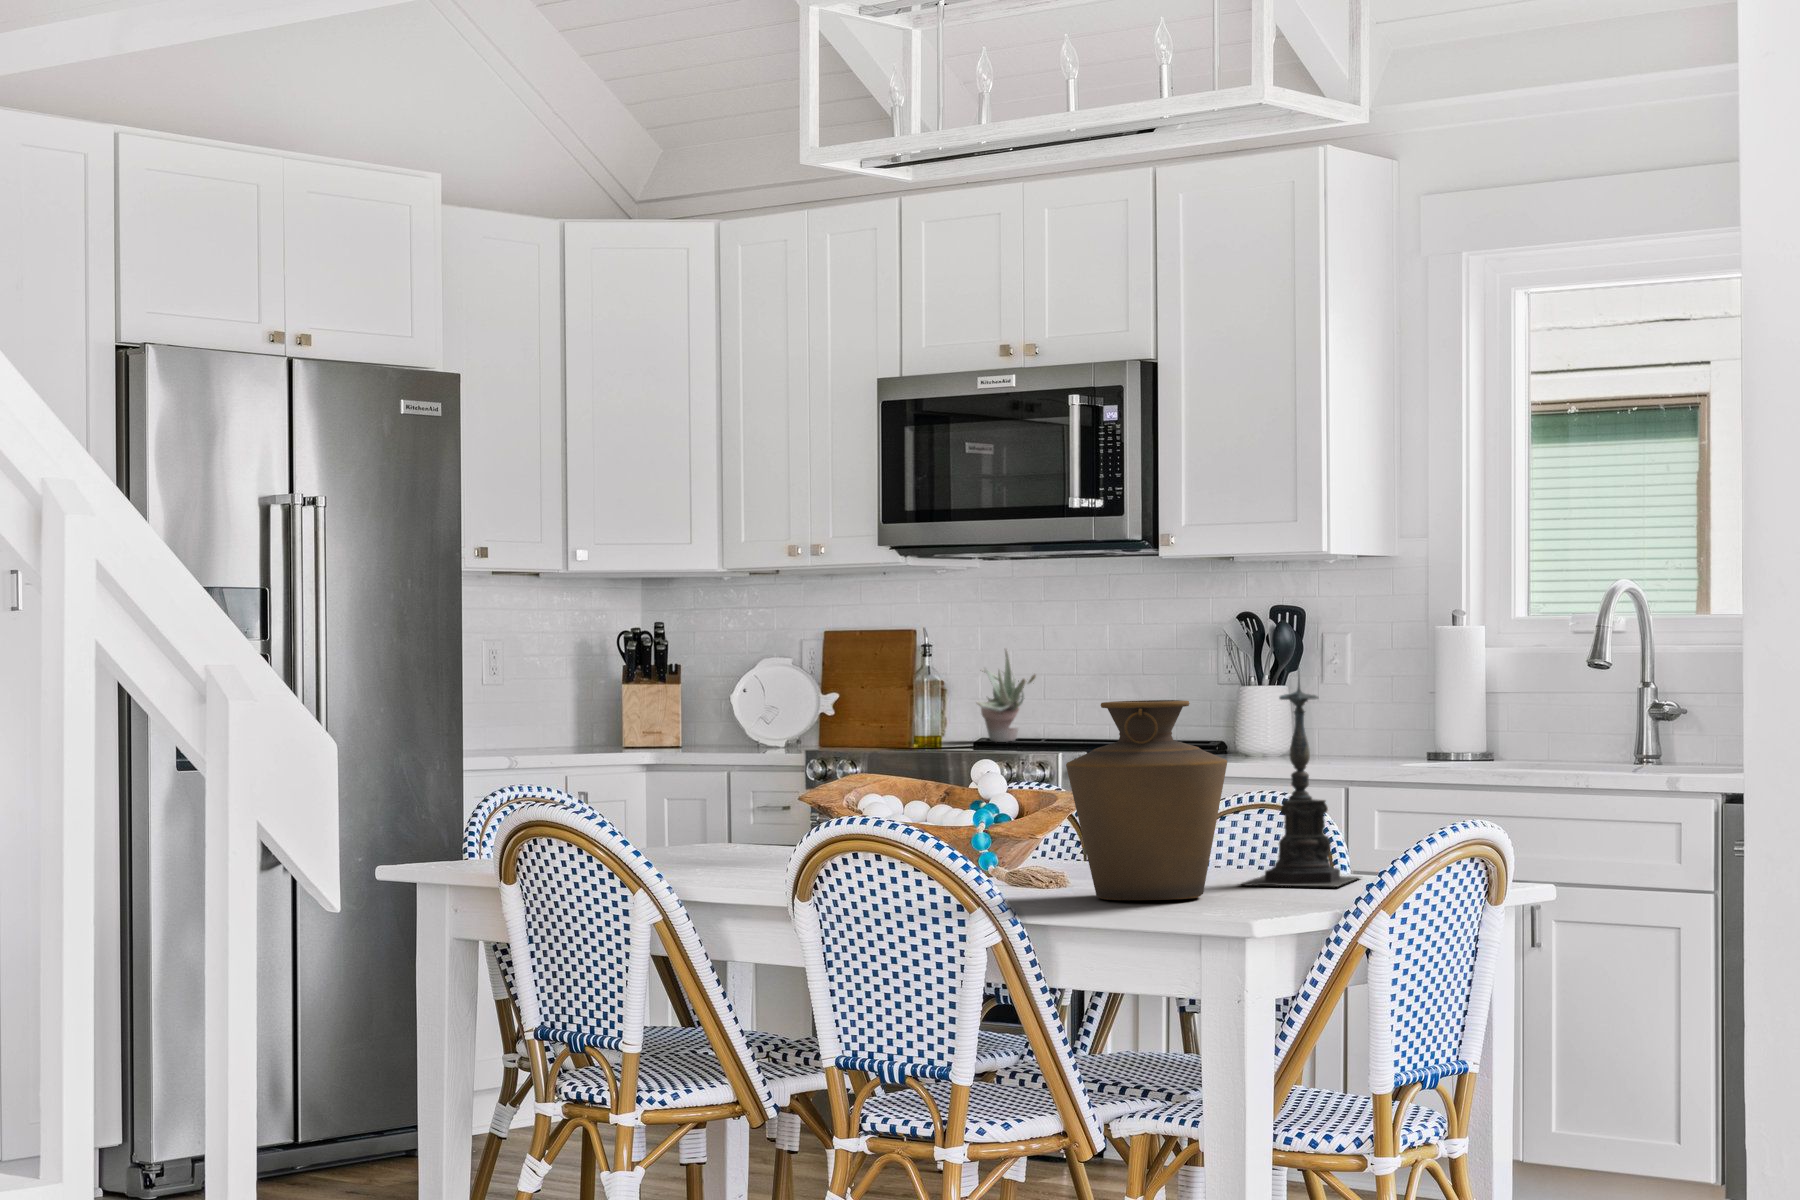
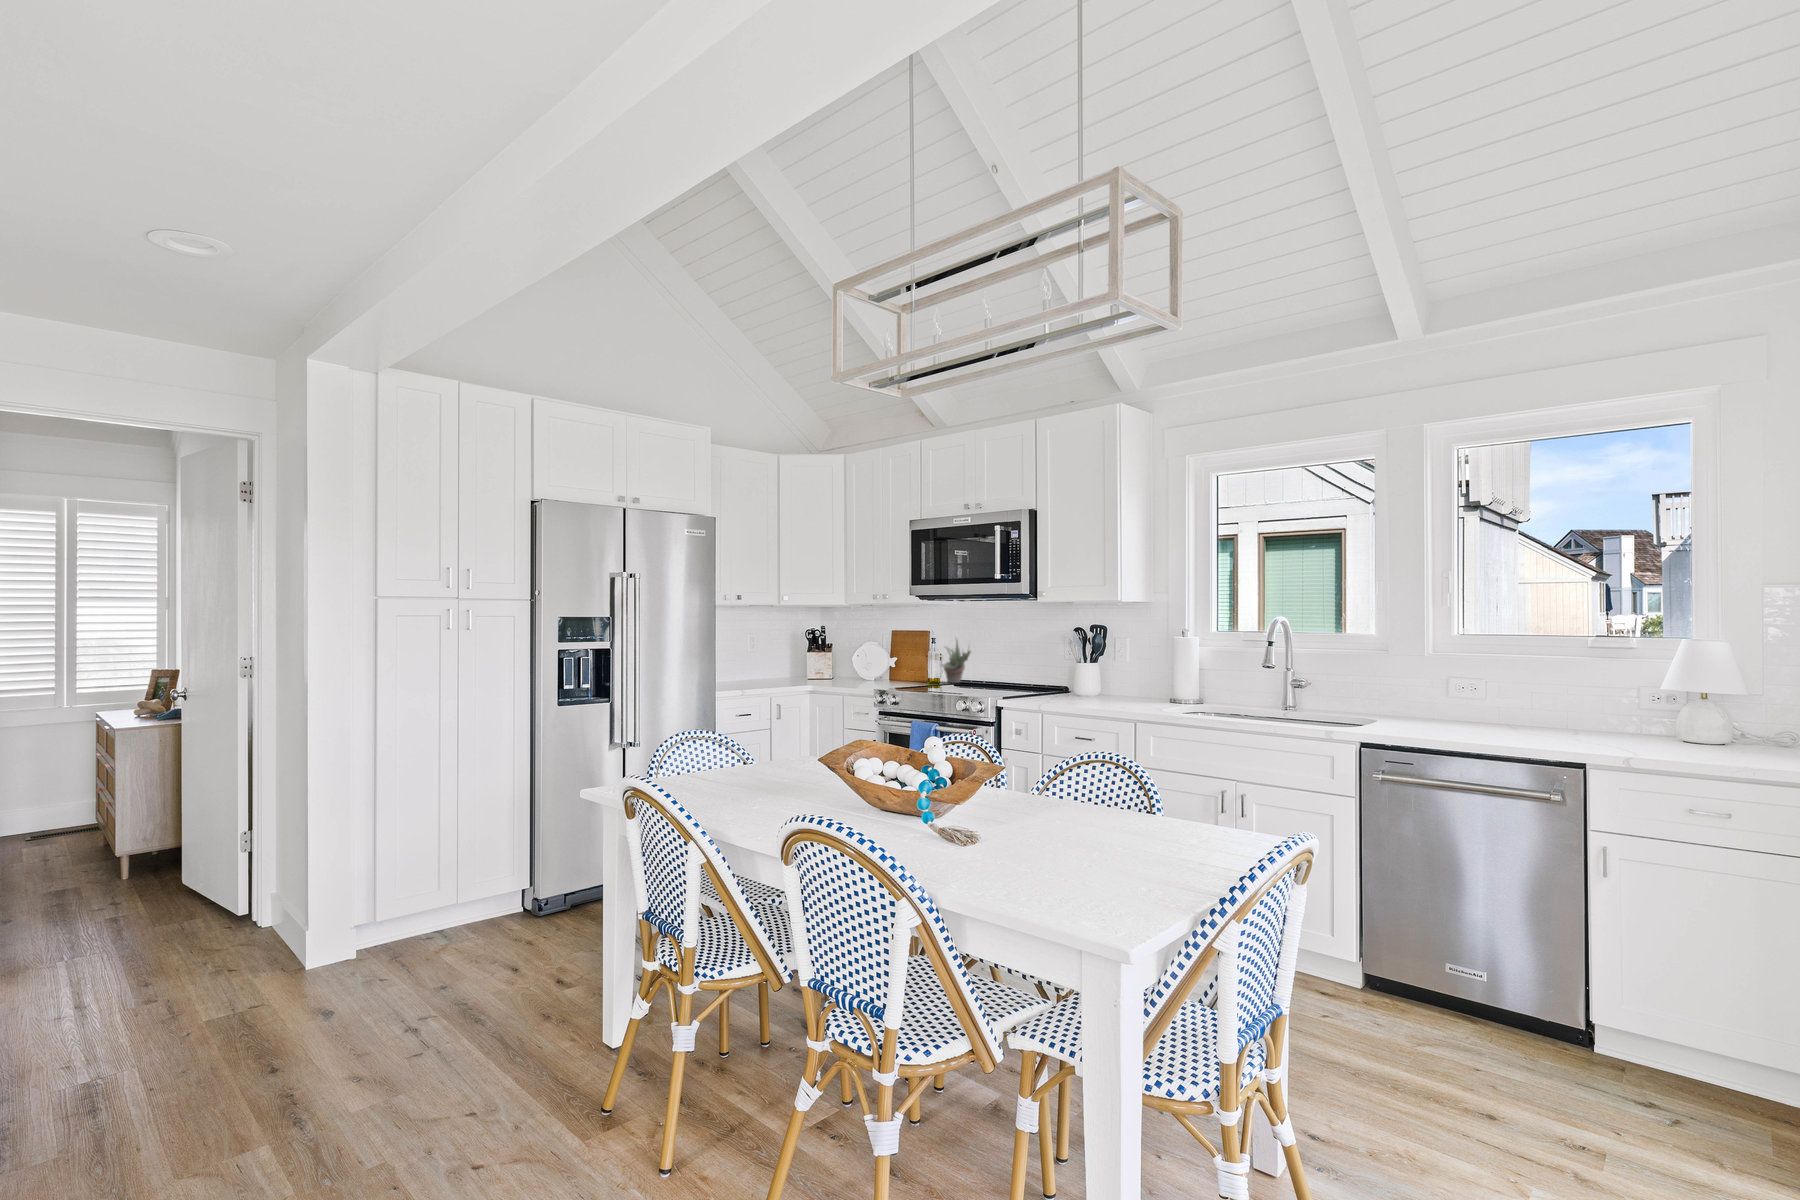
candle holder: present [1241,675,1359,887] -> none [1099,693,1182,854]
vase: present [1066,700,1227,900] -> none [982,722,1099,875]

